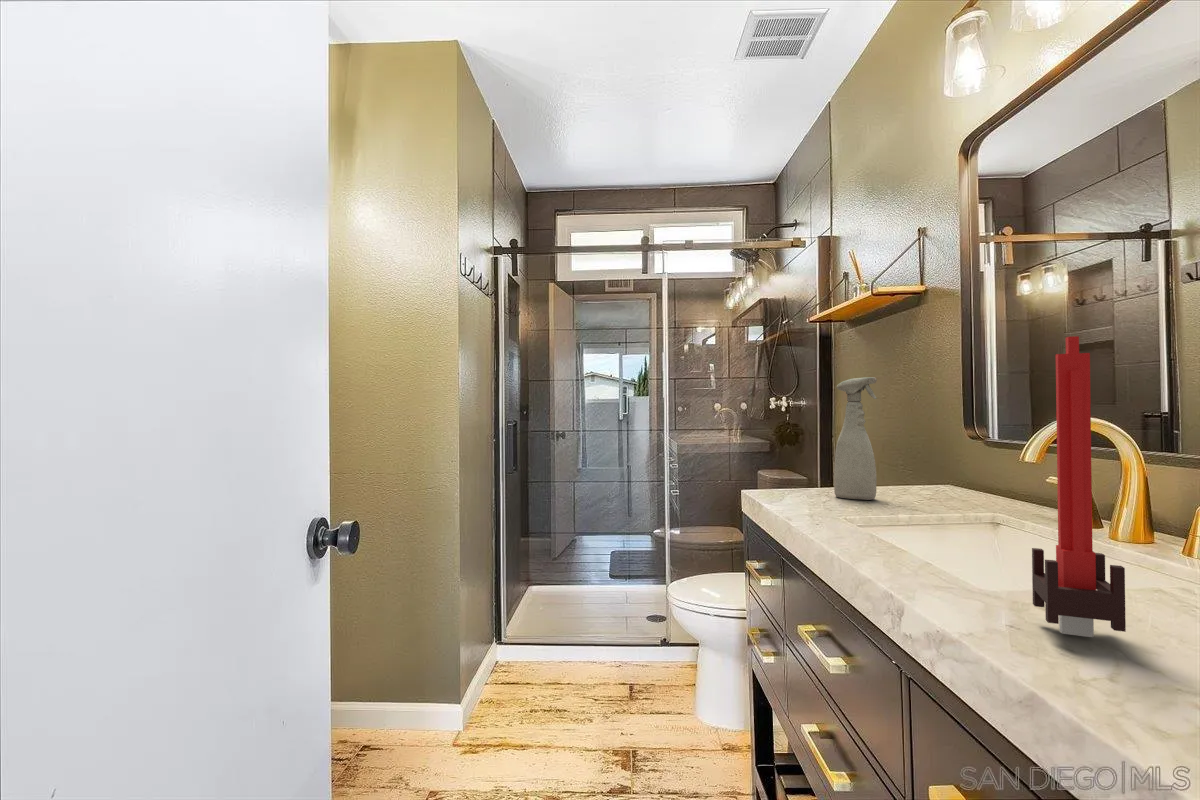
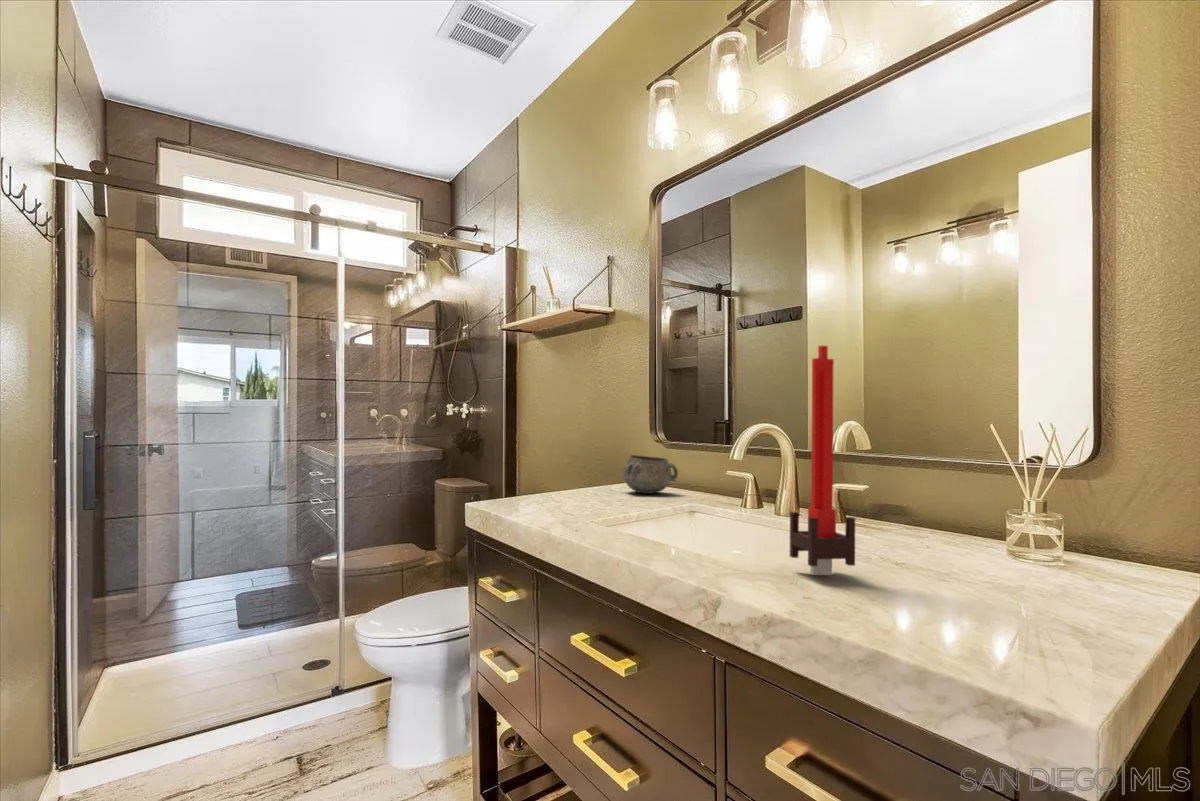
spray bottle: present [834,377,877,500] -> none [553,383,594,499]
decorative bowl: none [926,453,997,496] -> present [623,455,678,494]

